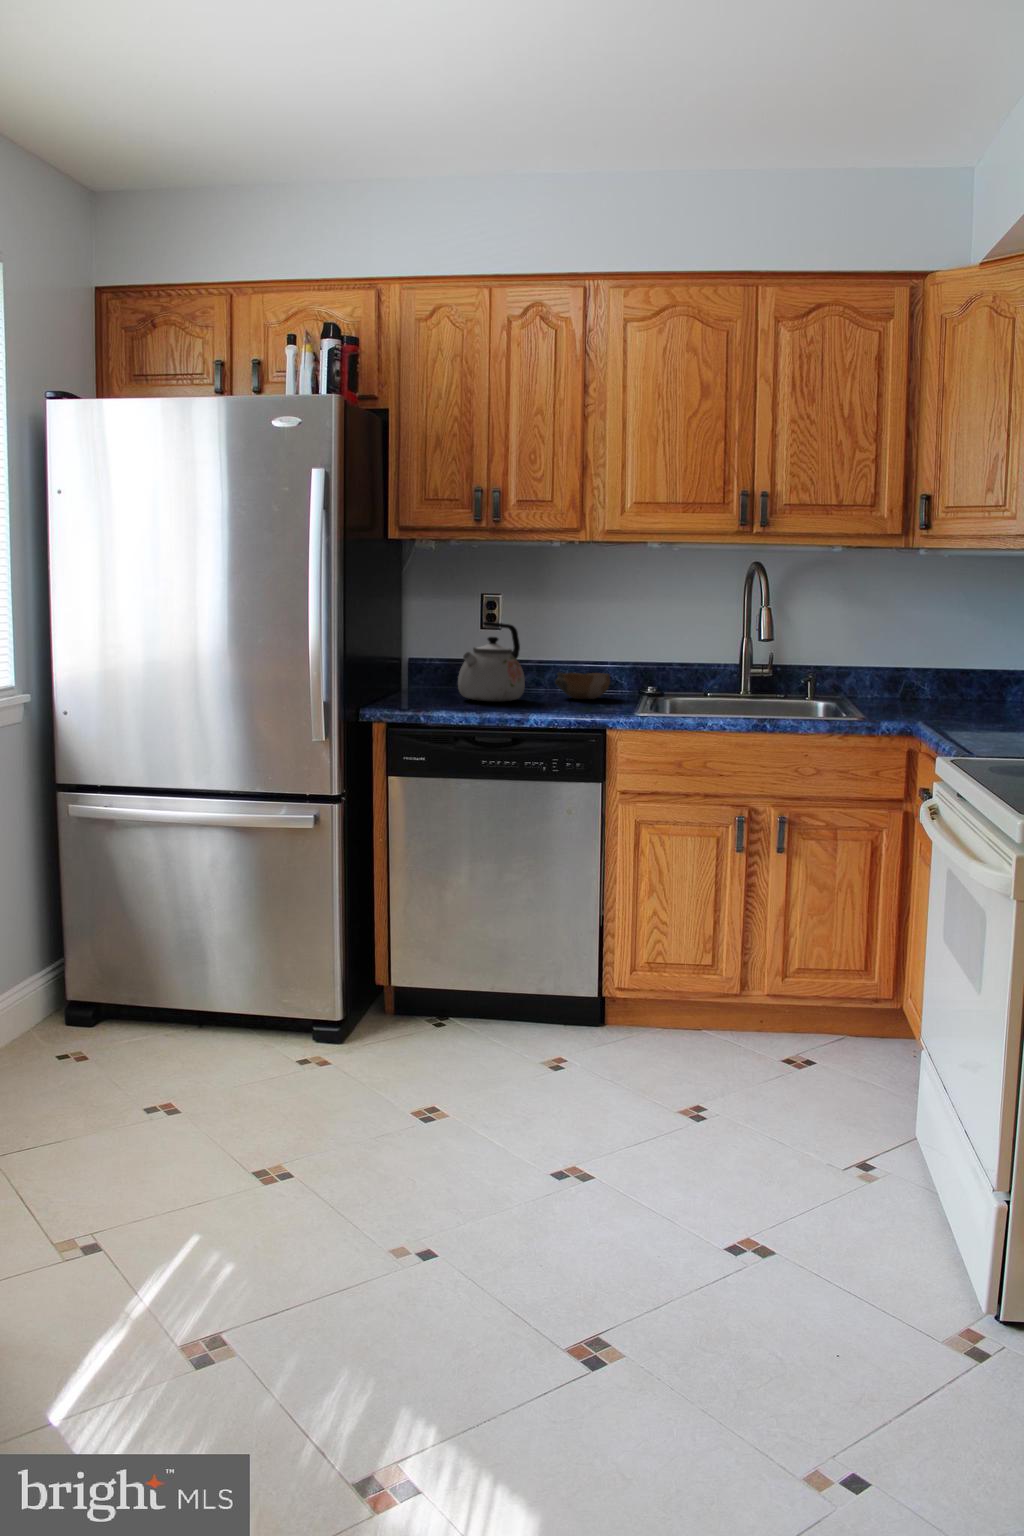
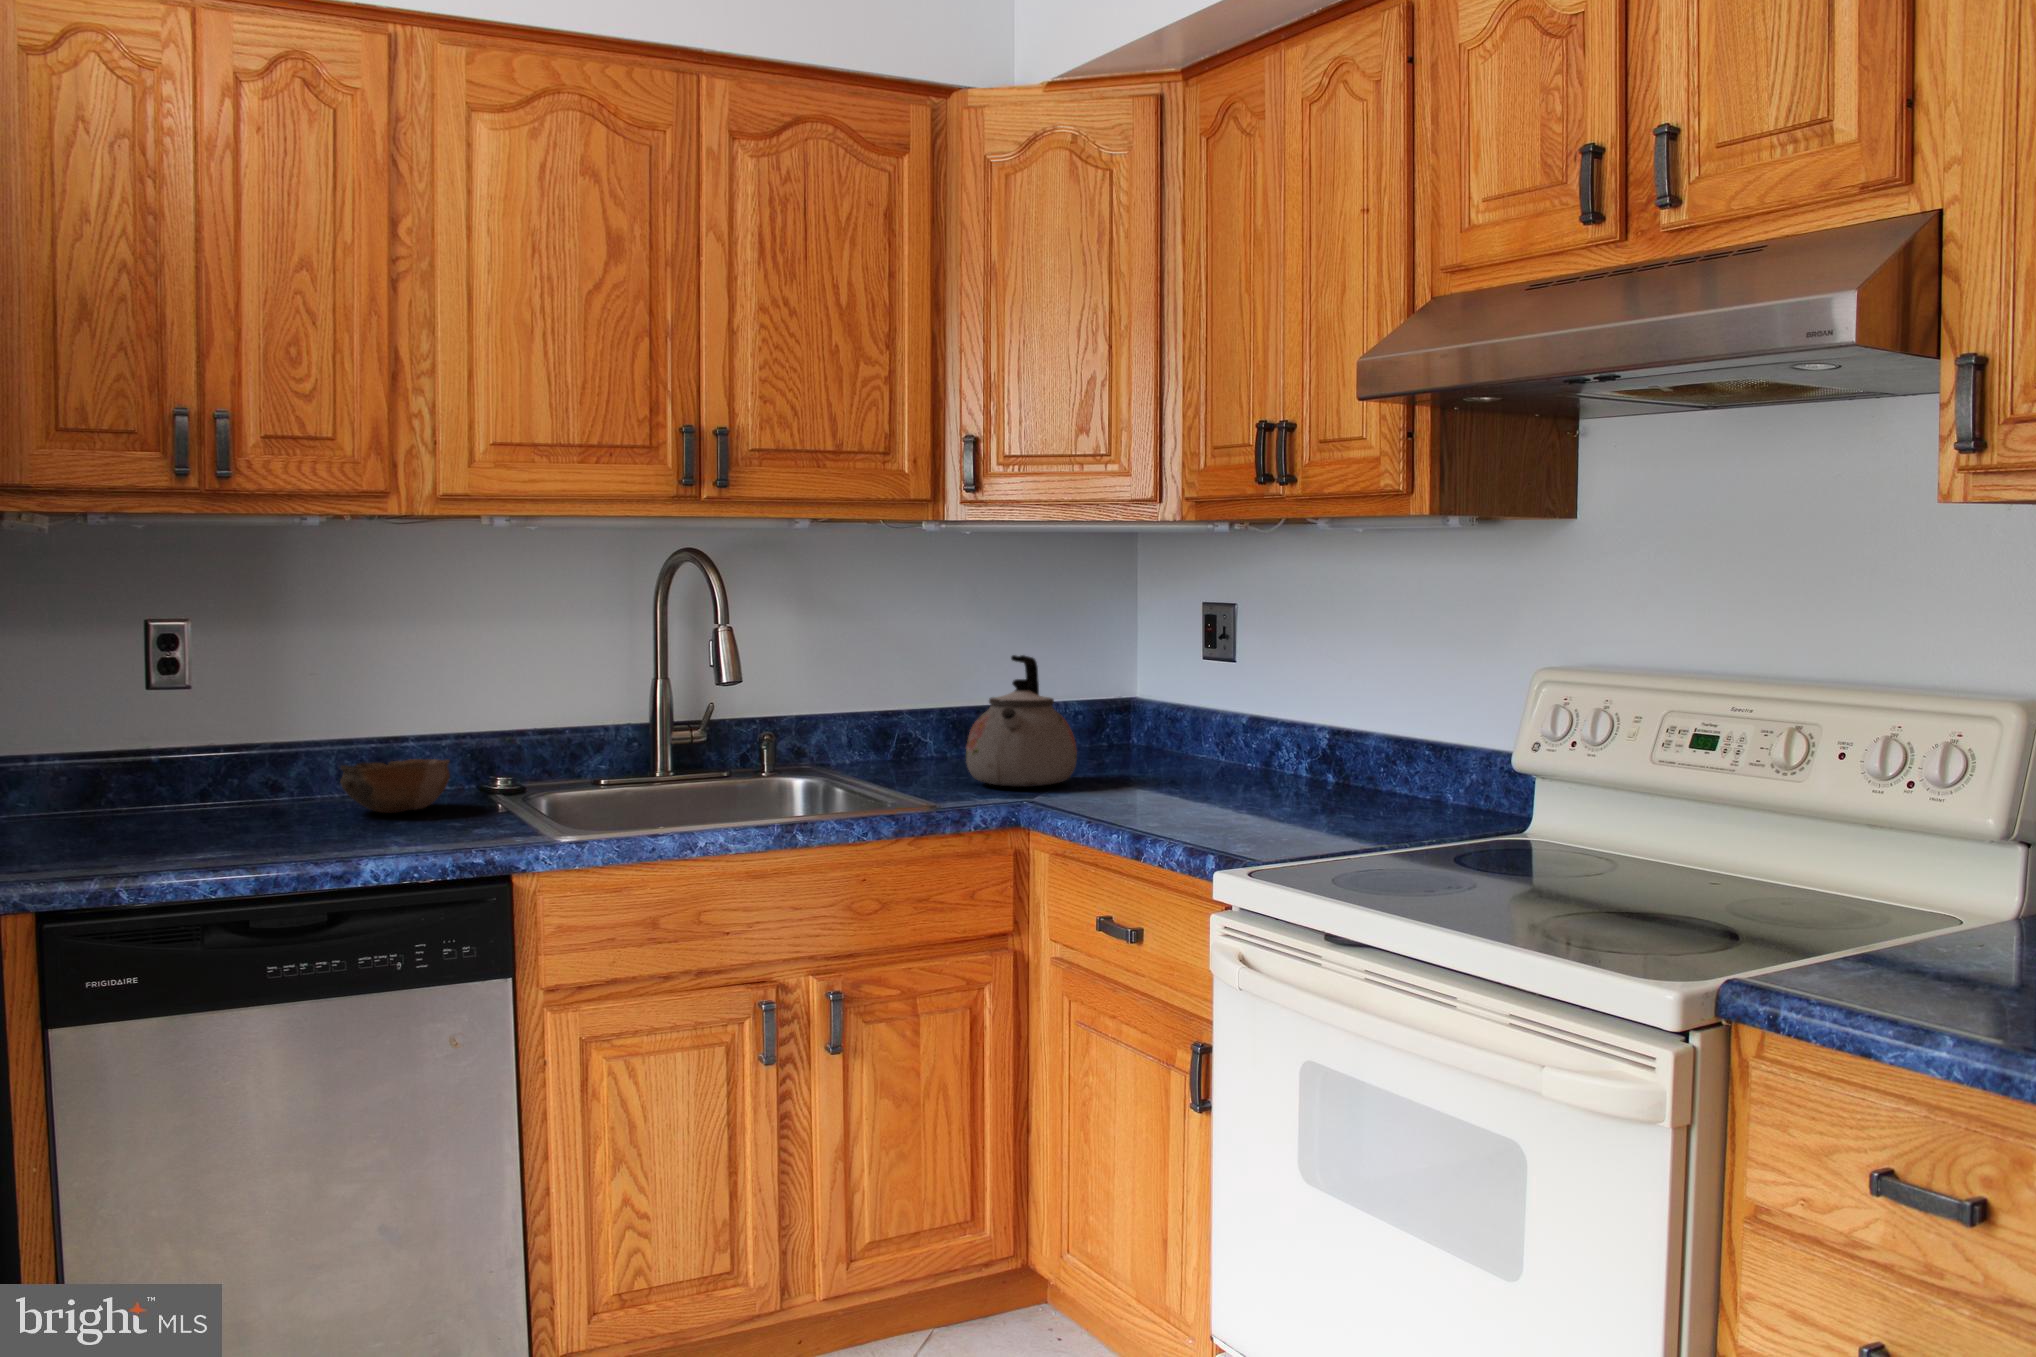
kettle: present [458,622,525,702] -> present [966,655,1077,787]

